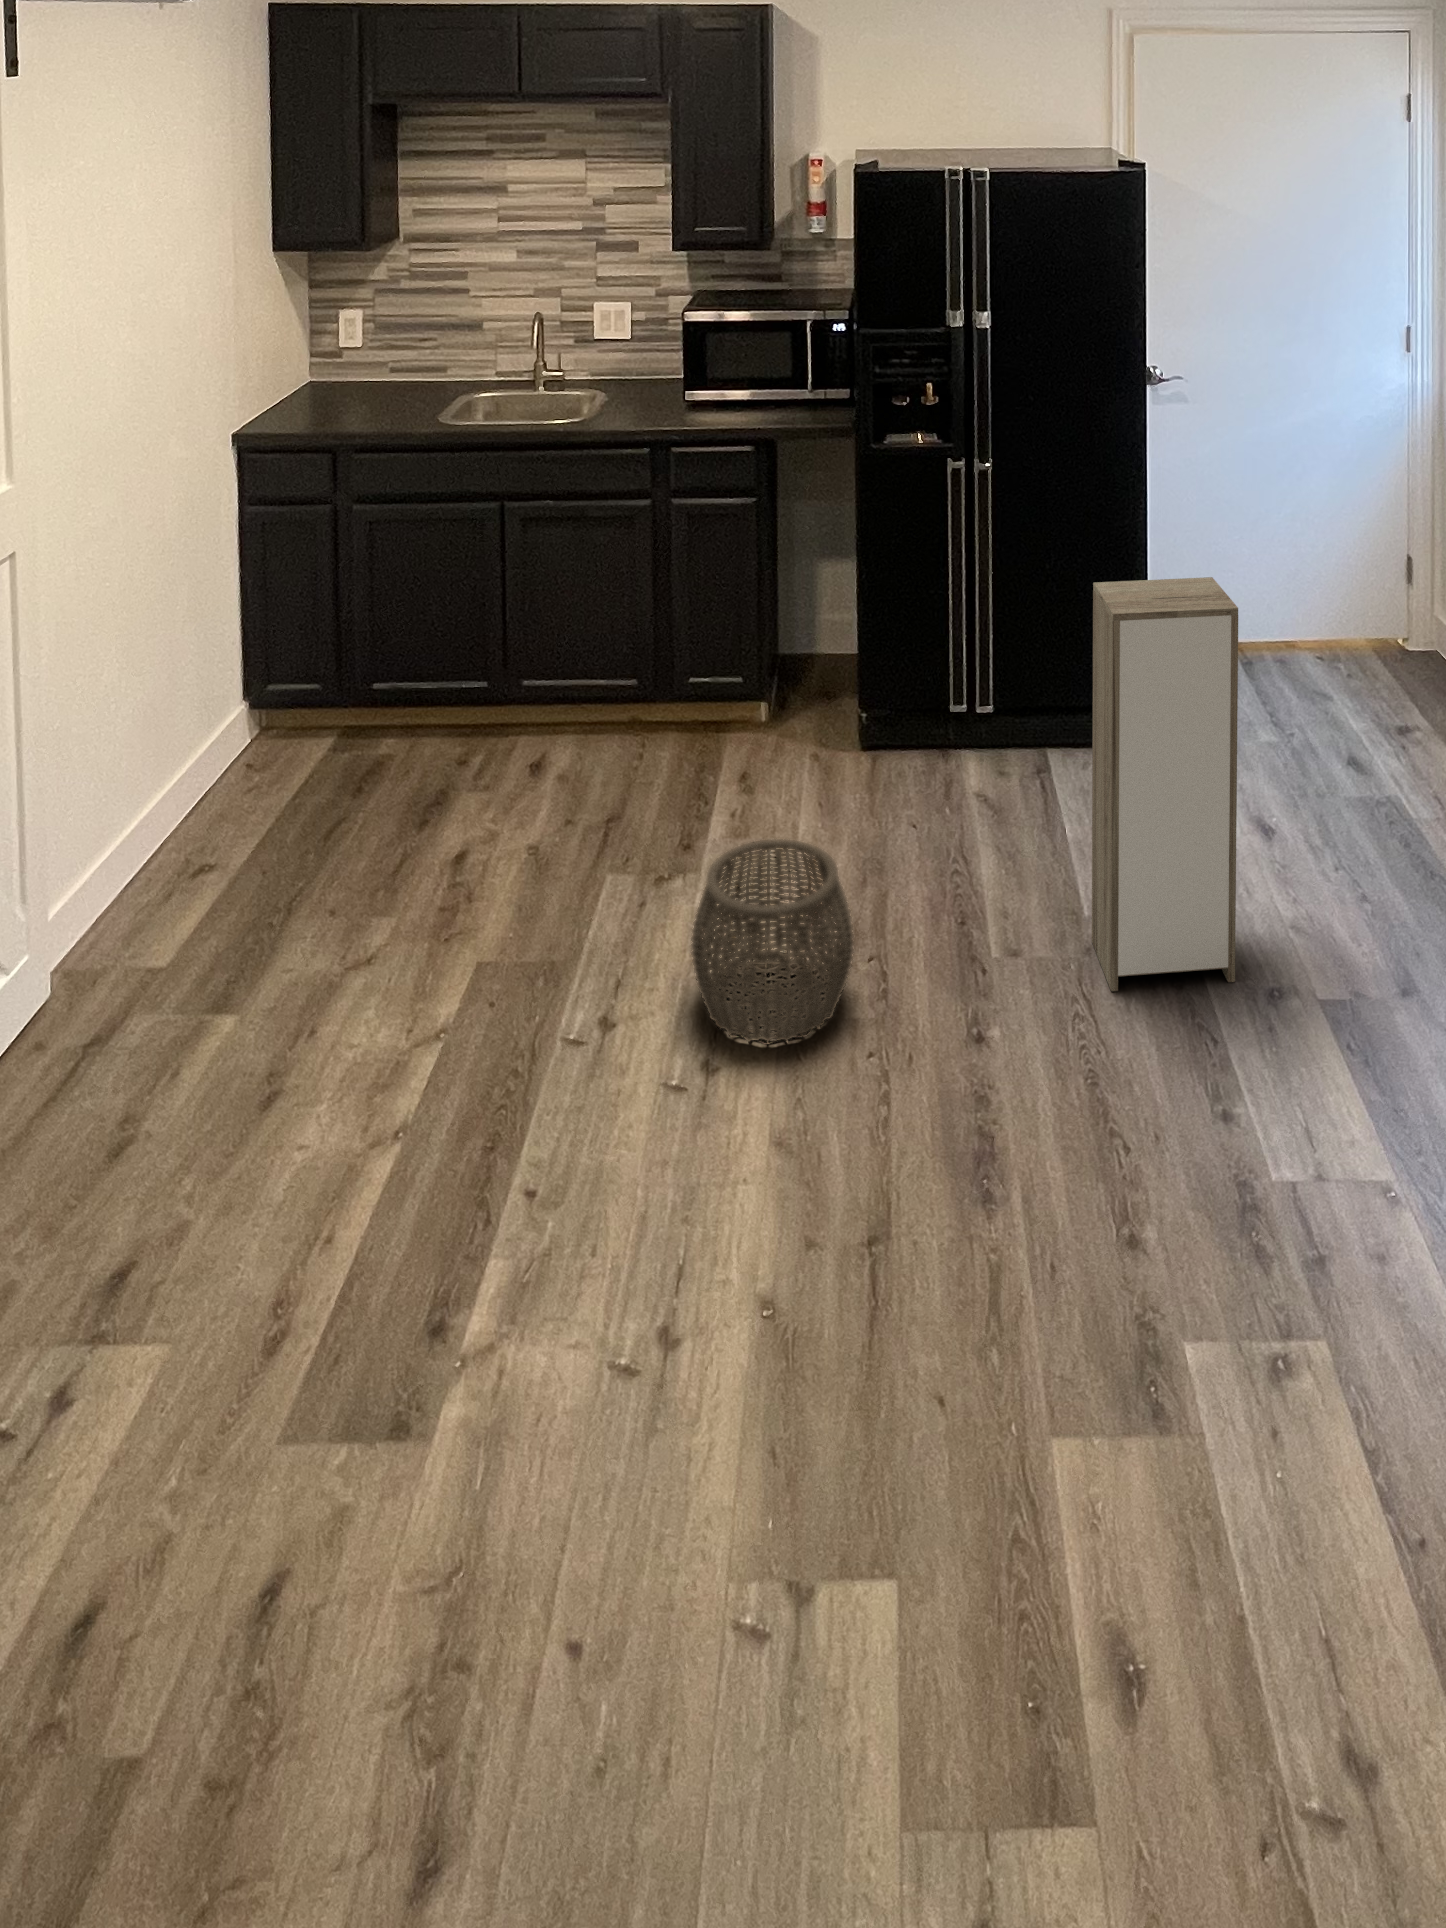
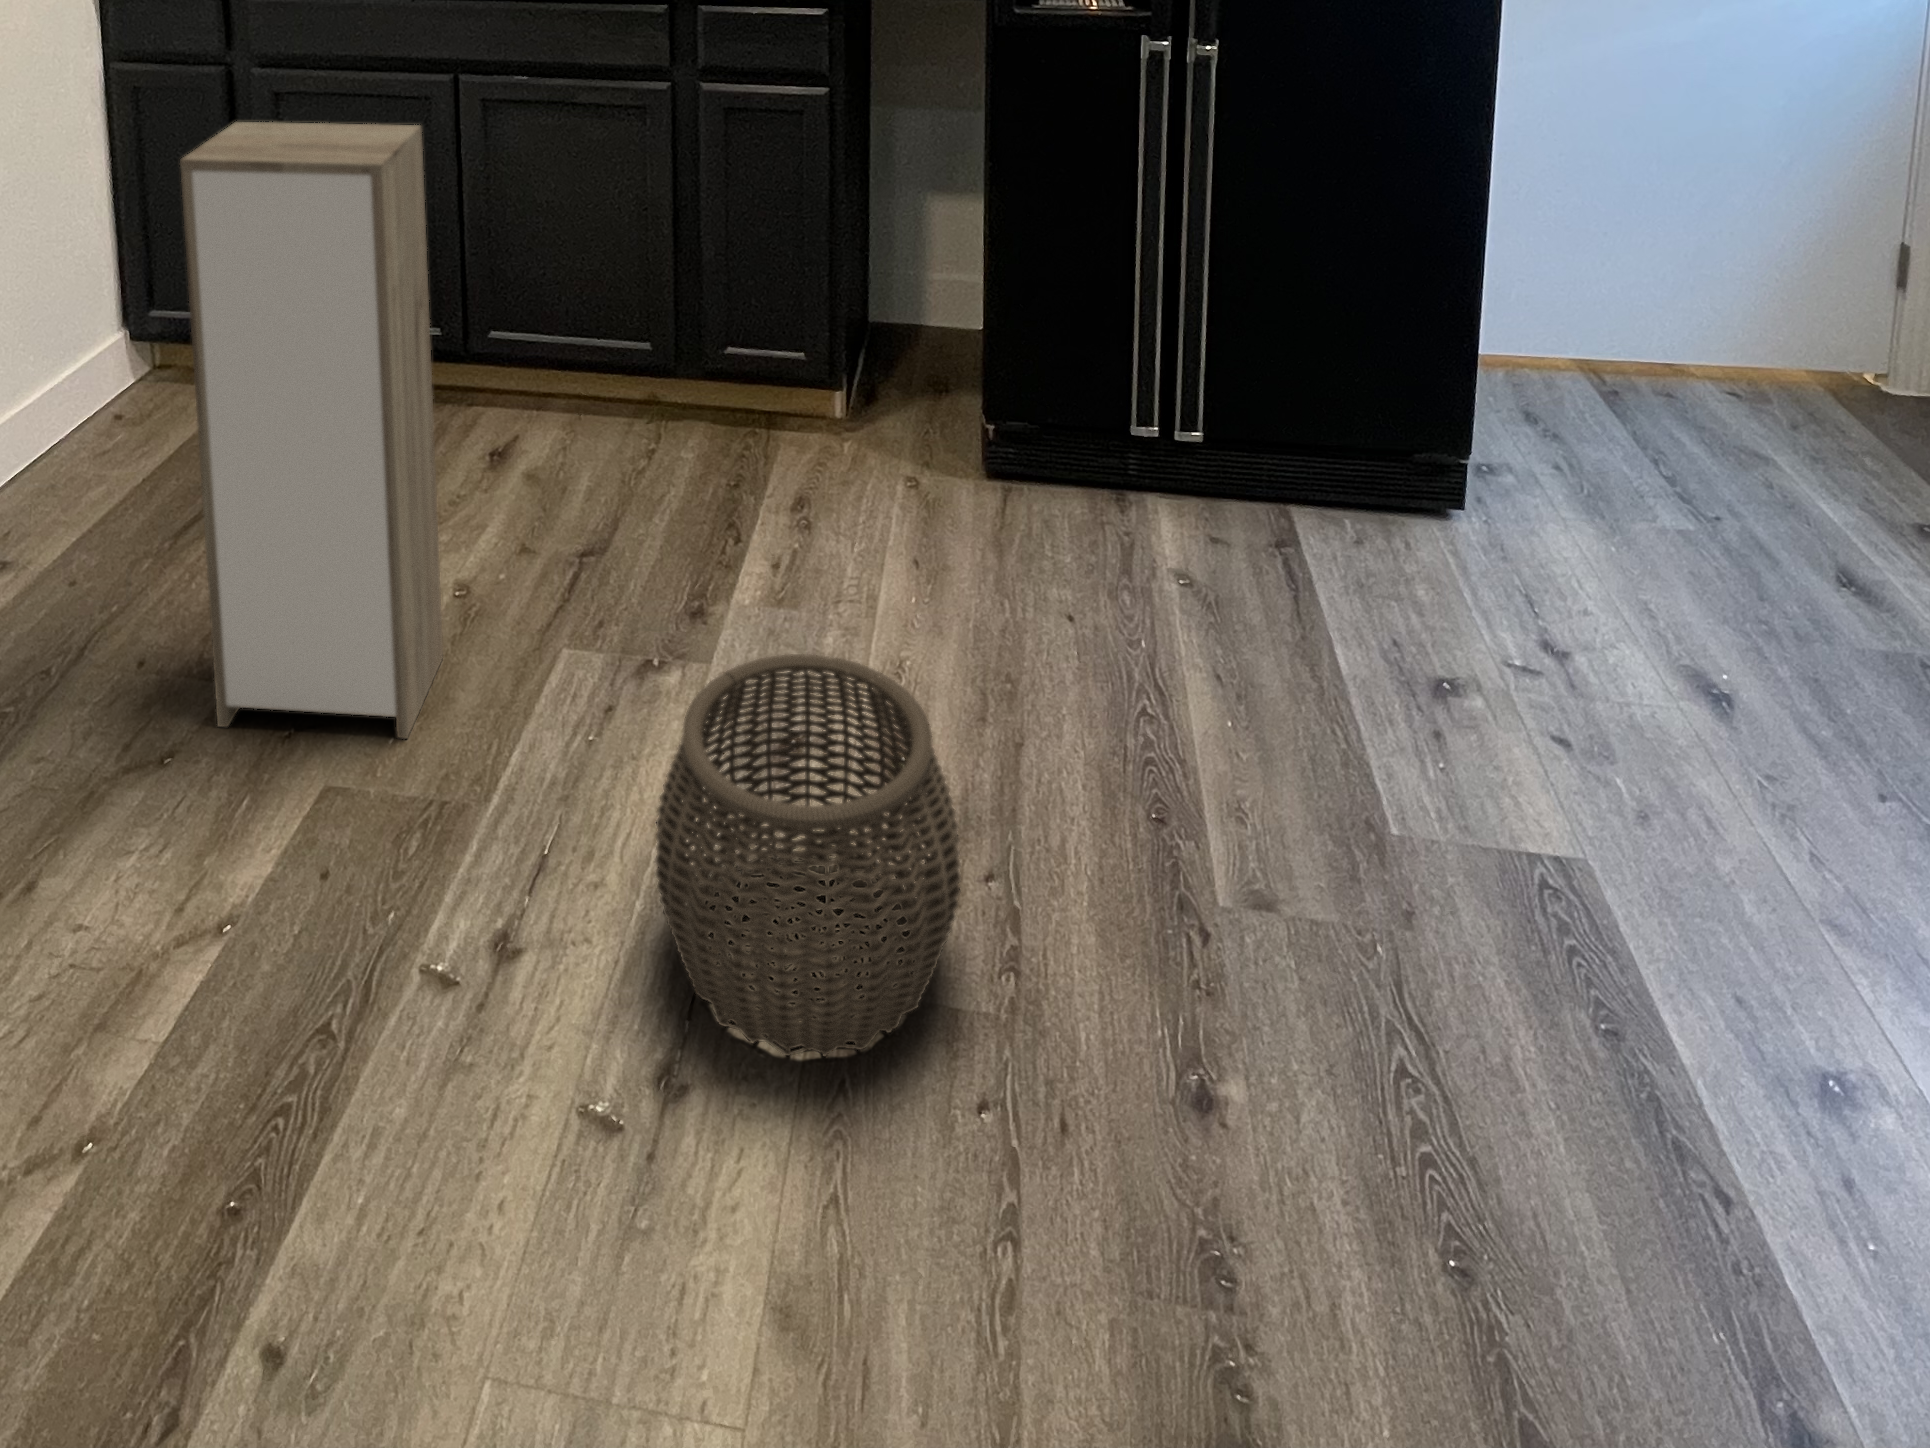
storage cabinet: present [1092,577,1238,991] -> present [180,122,443,739]

